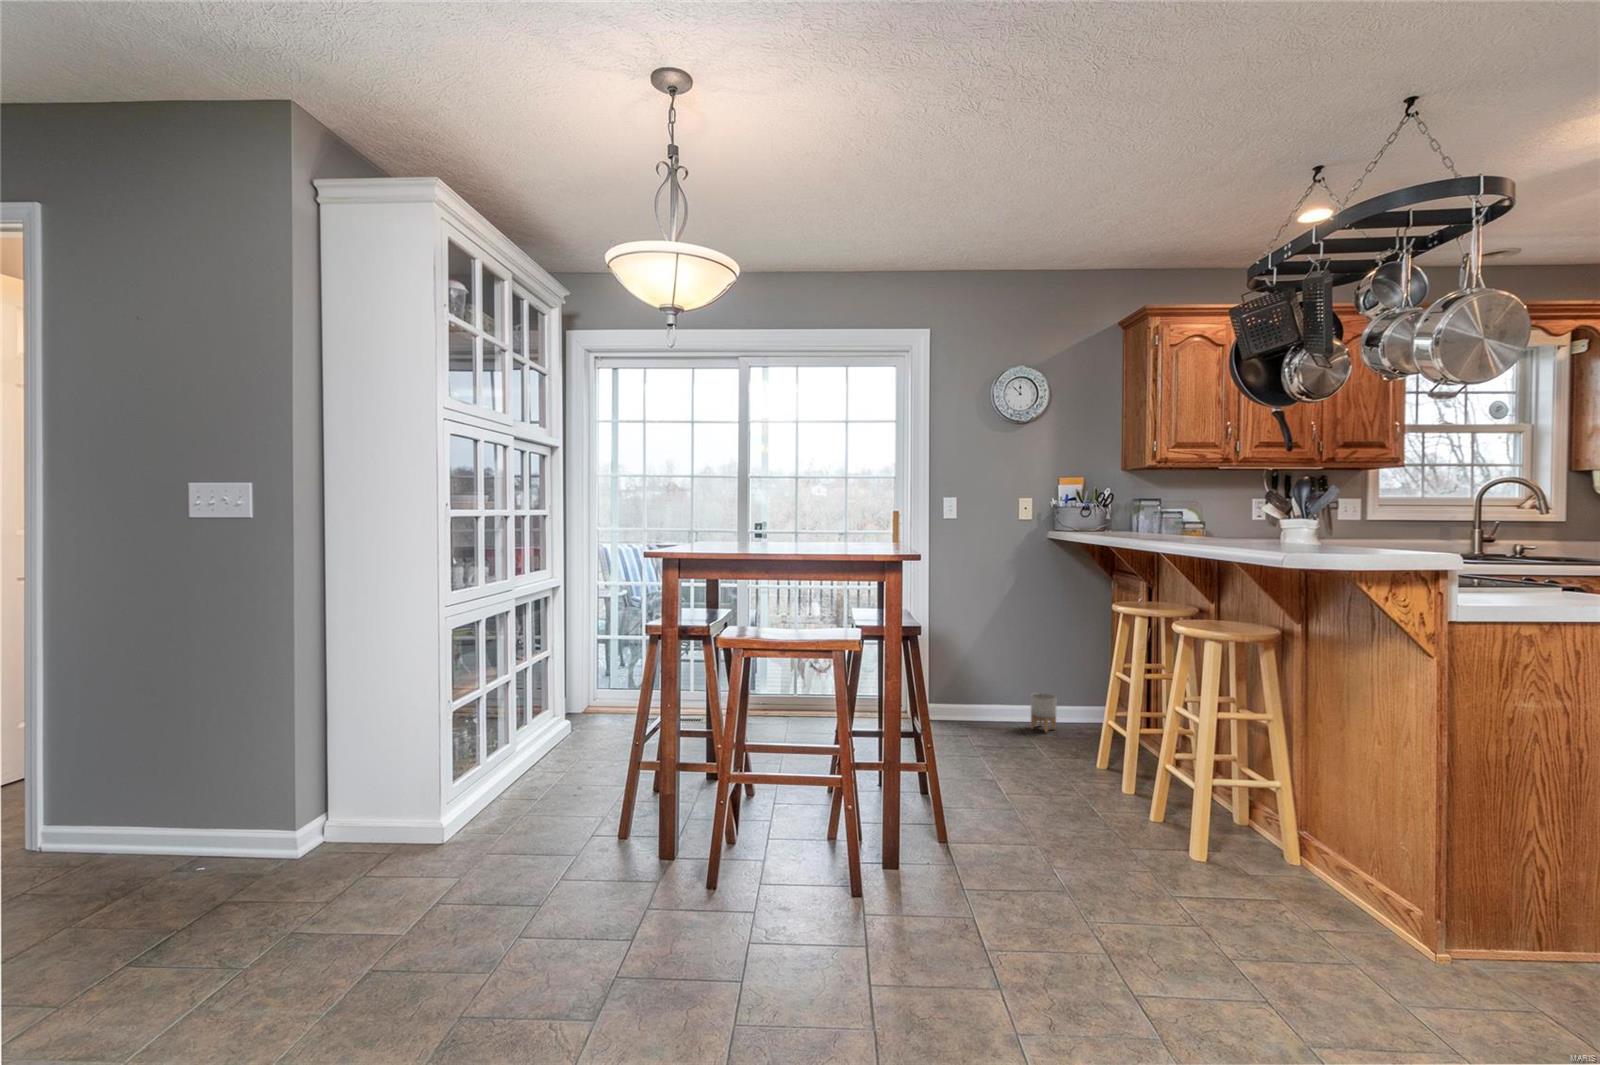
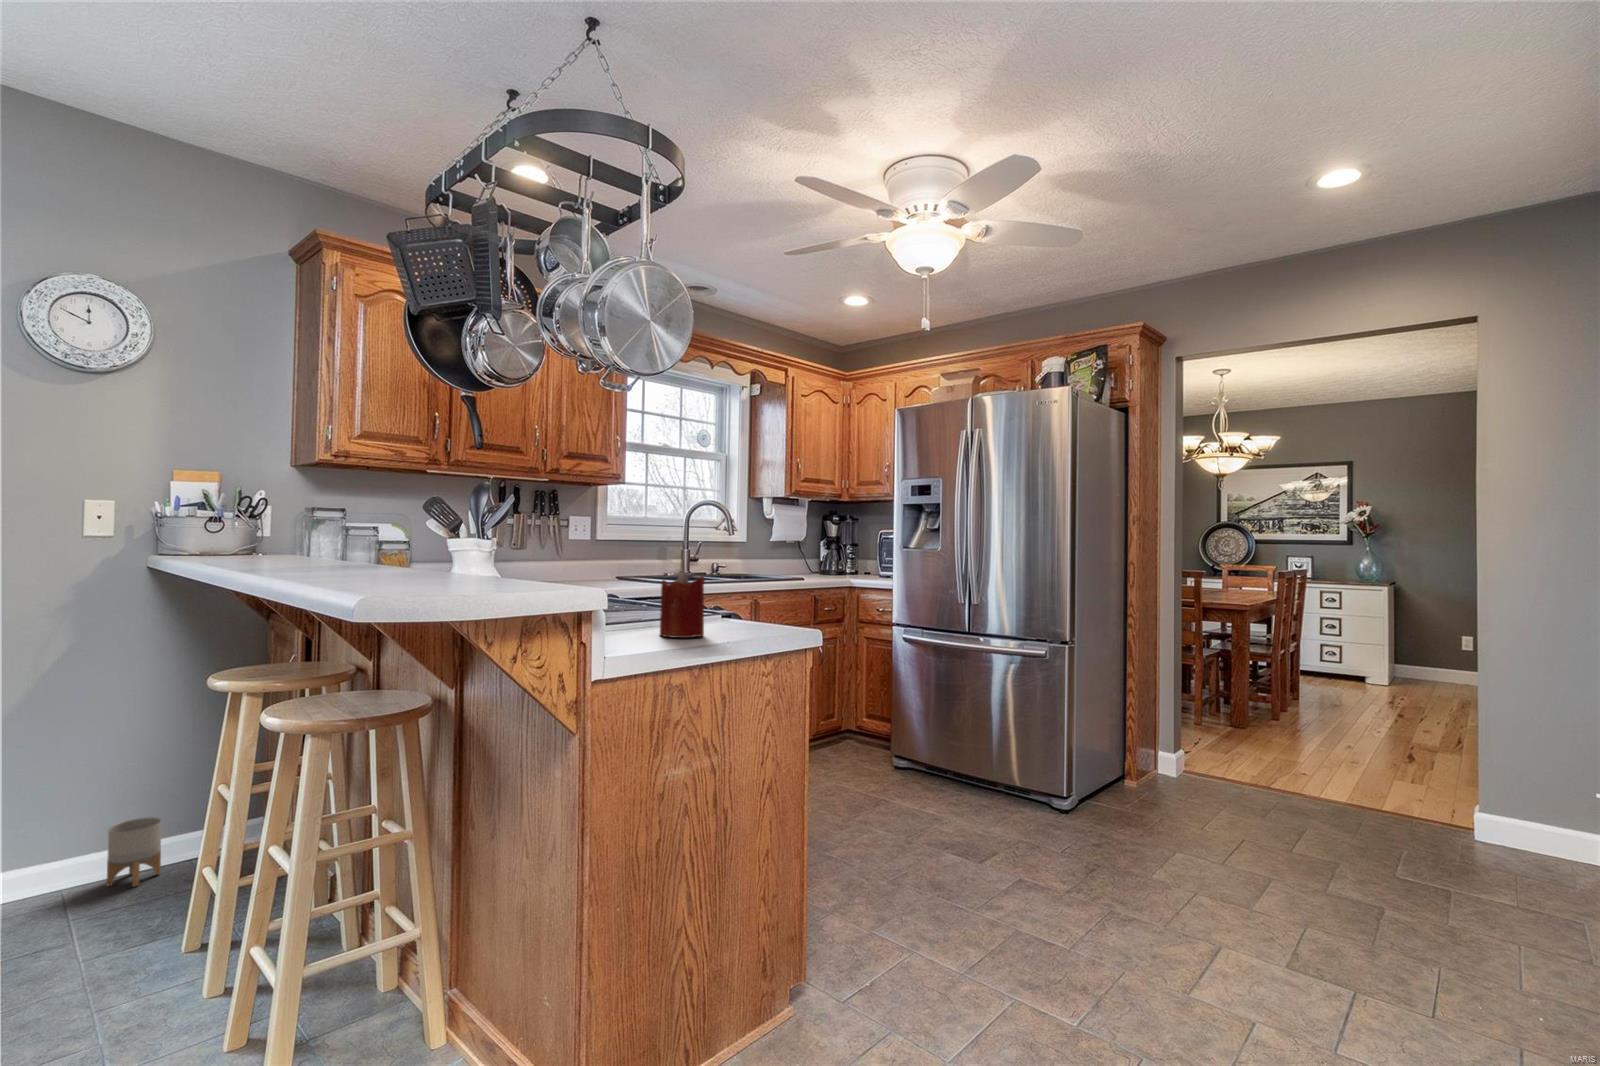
candle: none [1499,545,1552,601] -> present [660,571,705,638]

